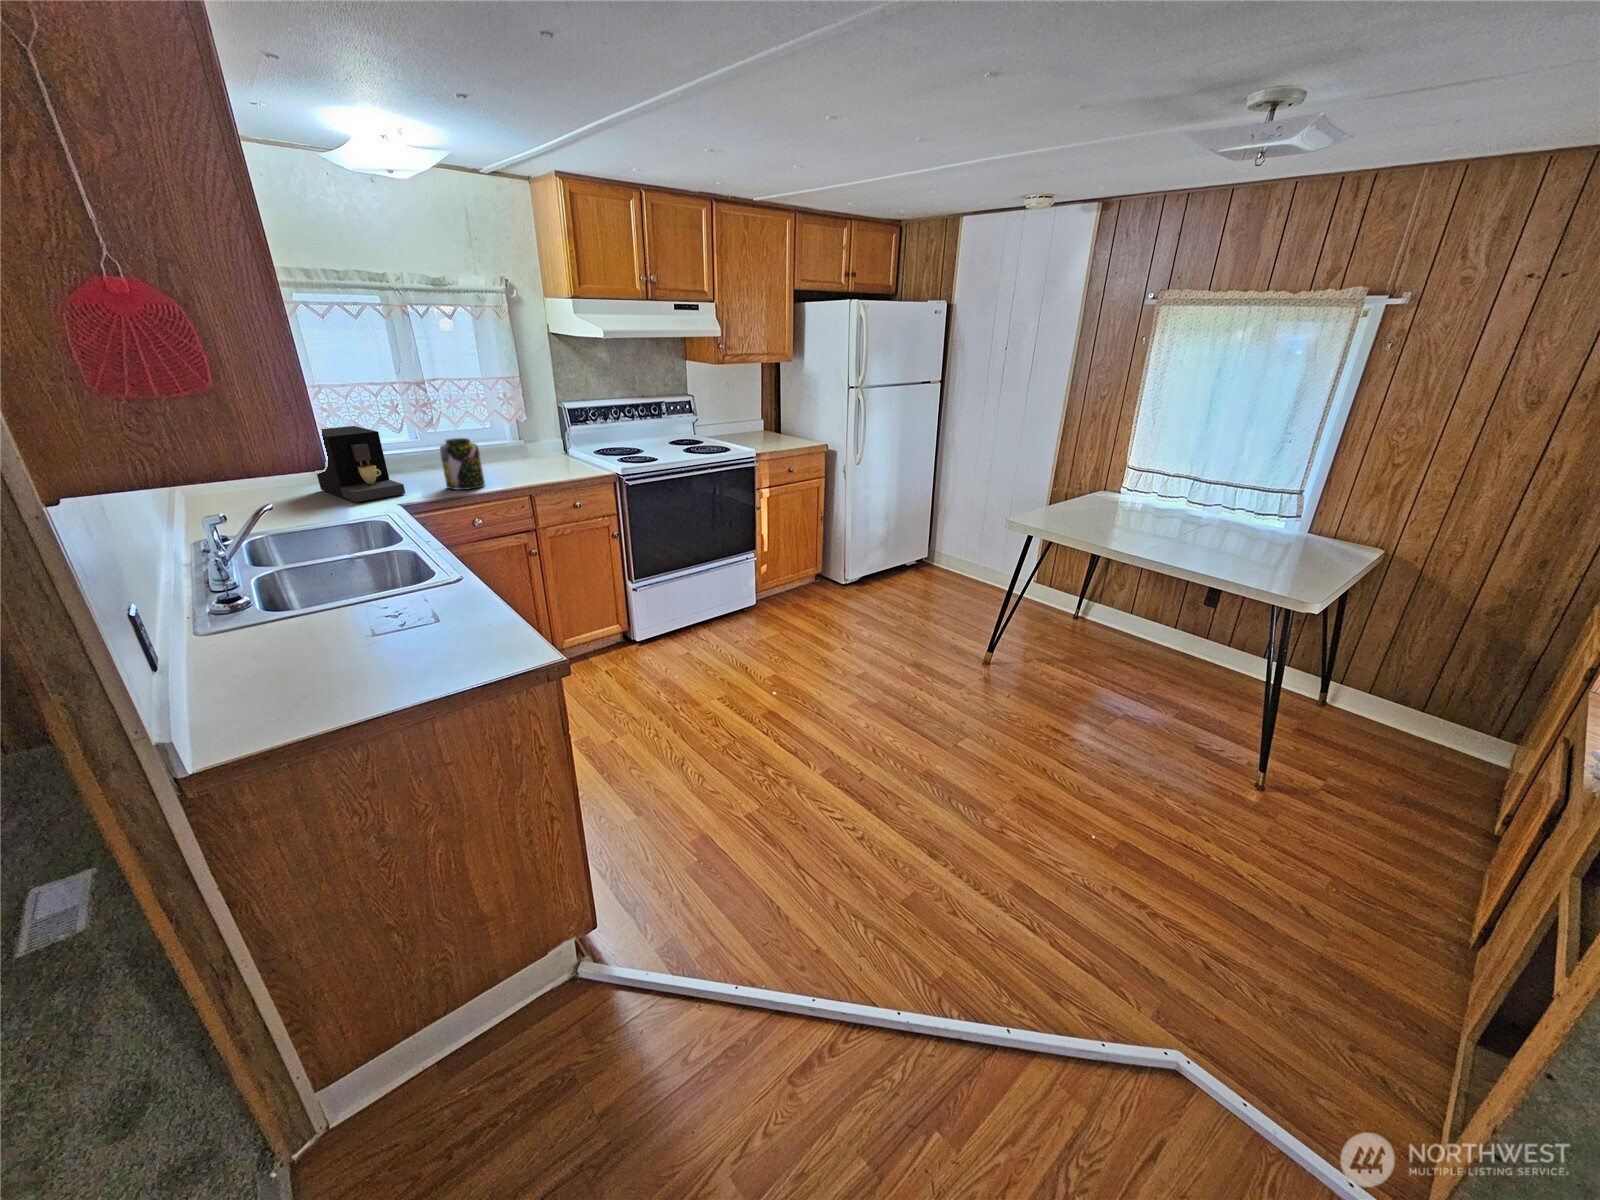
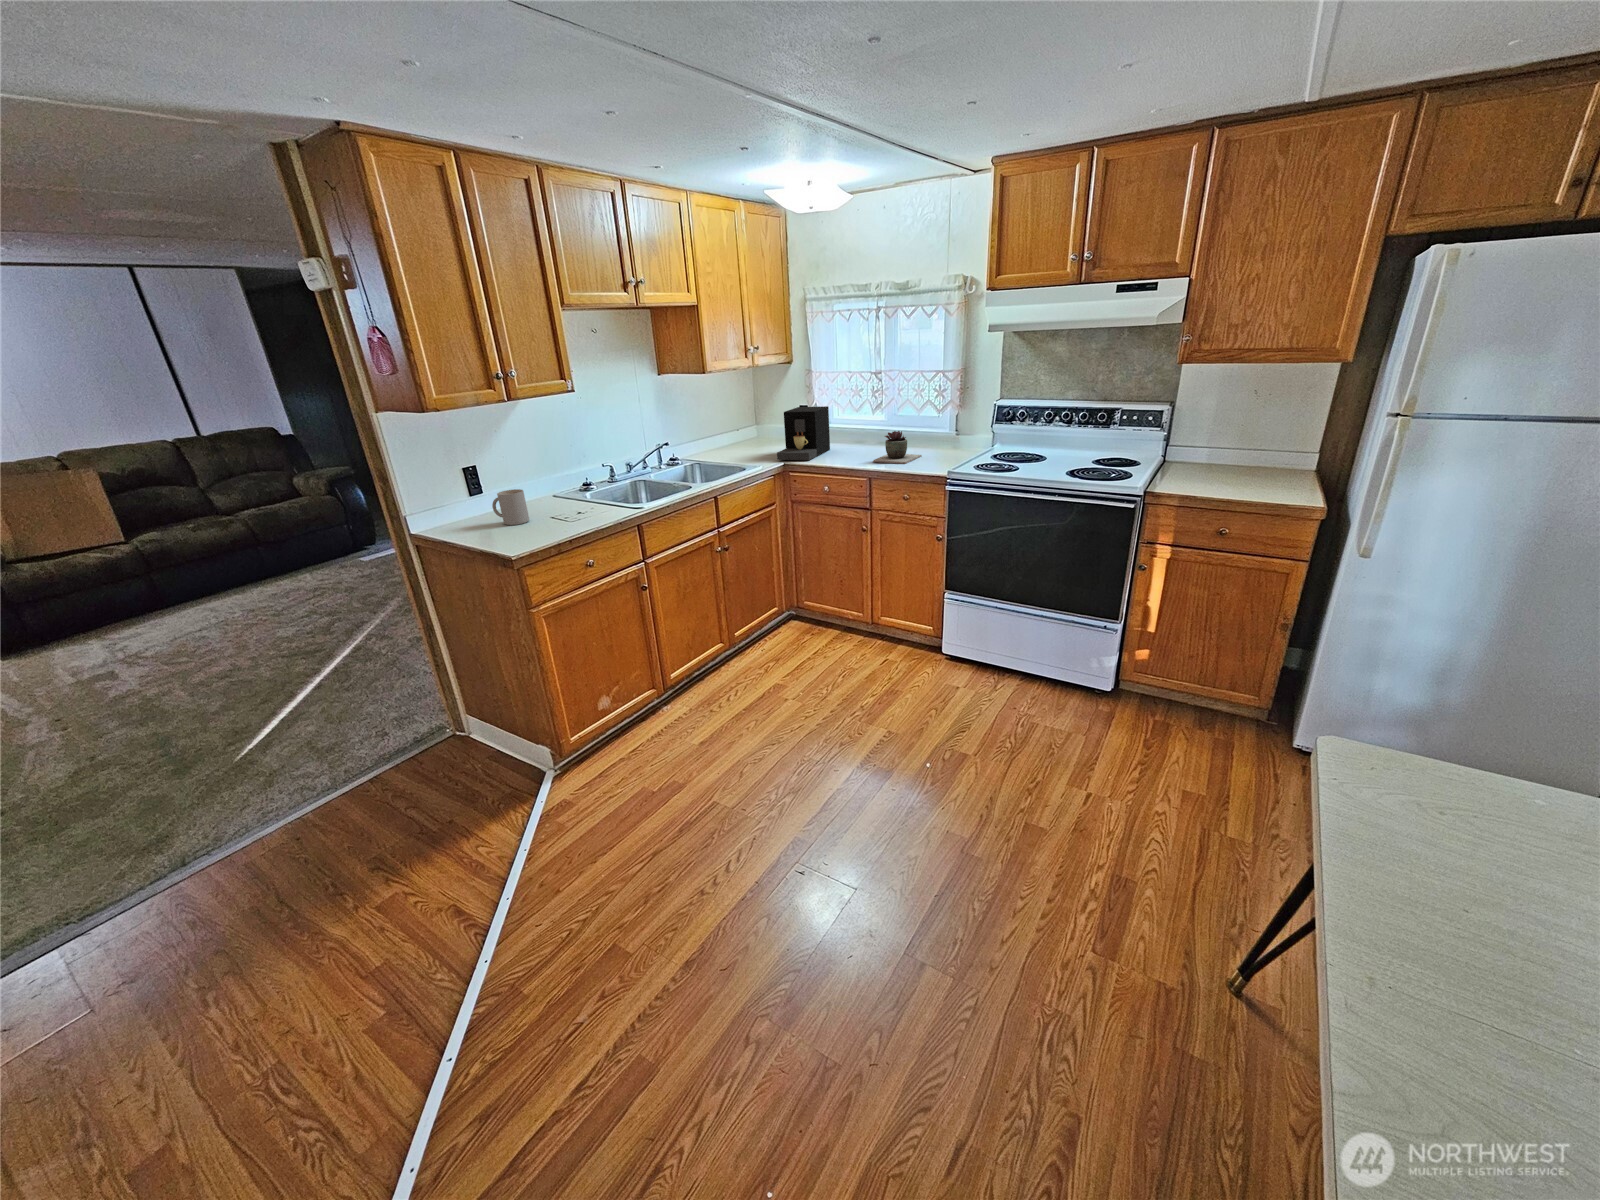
jar: present [440,438,485,490] -> none [829,422,857,465]
succulent plant: none [486,441,541,479] -> present [873,431,922,464]
mug: none [240,602,327,675] -> present [492,489,529,525]

